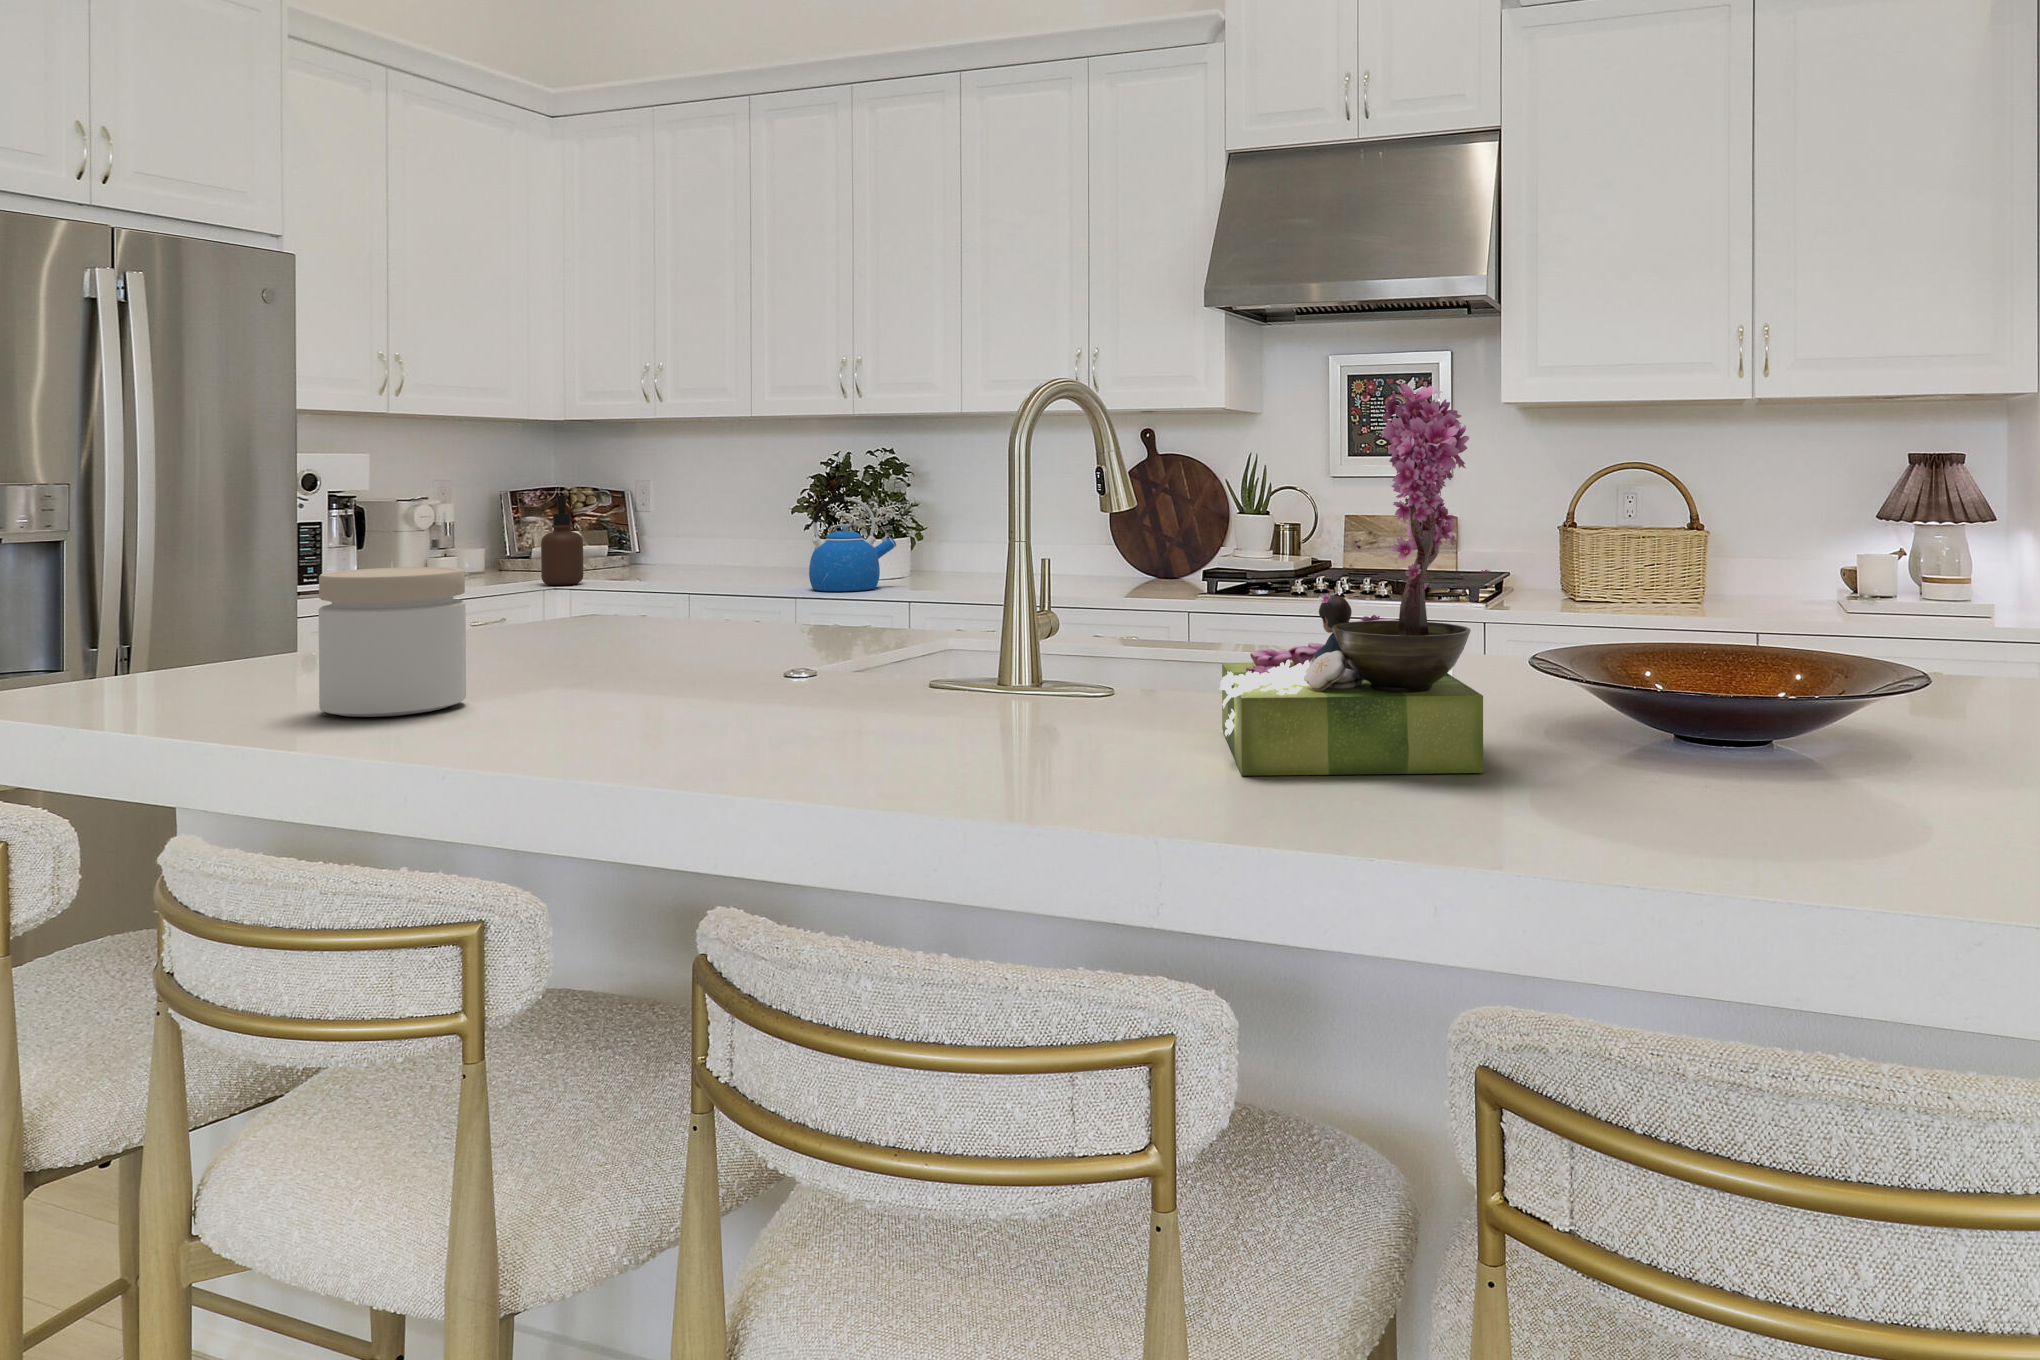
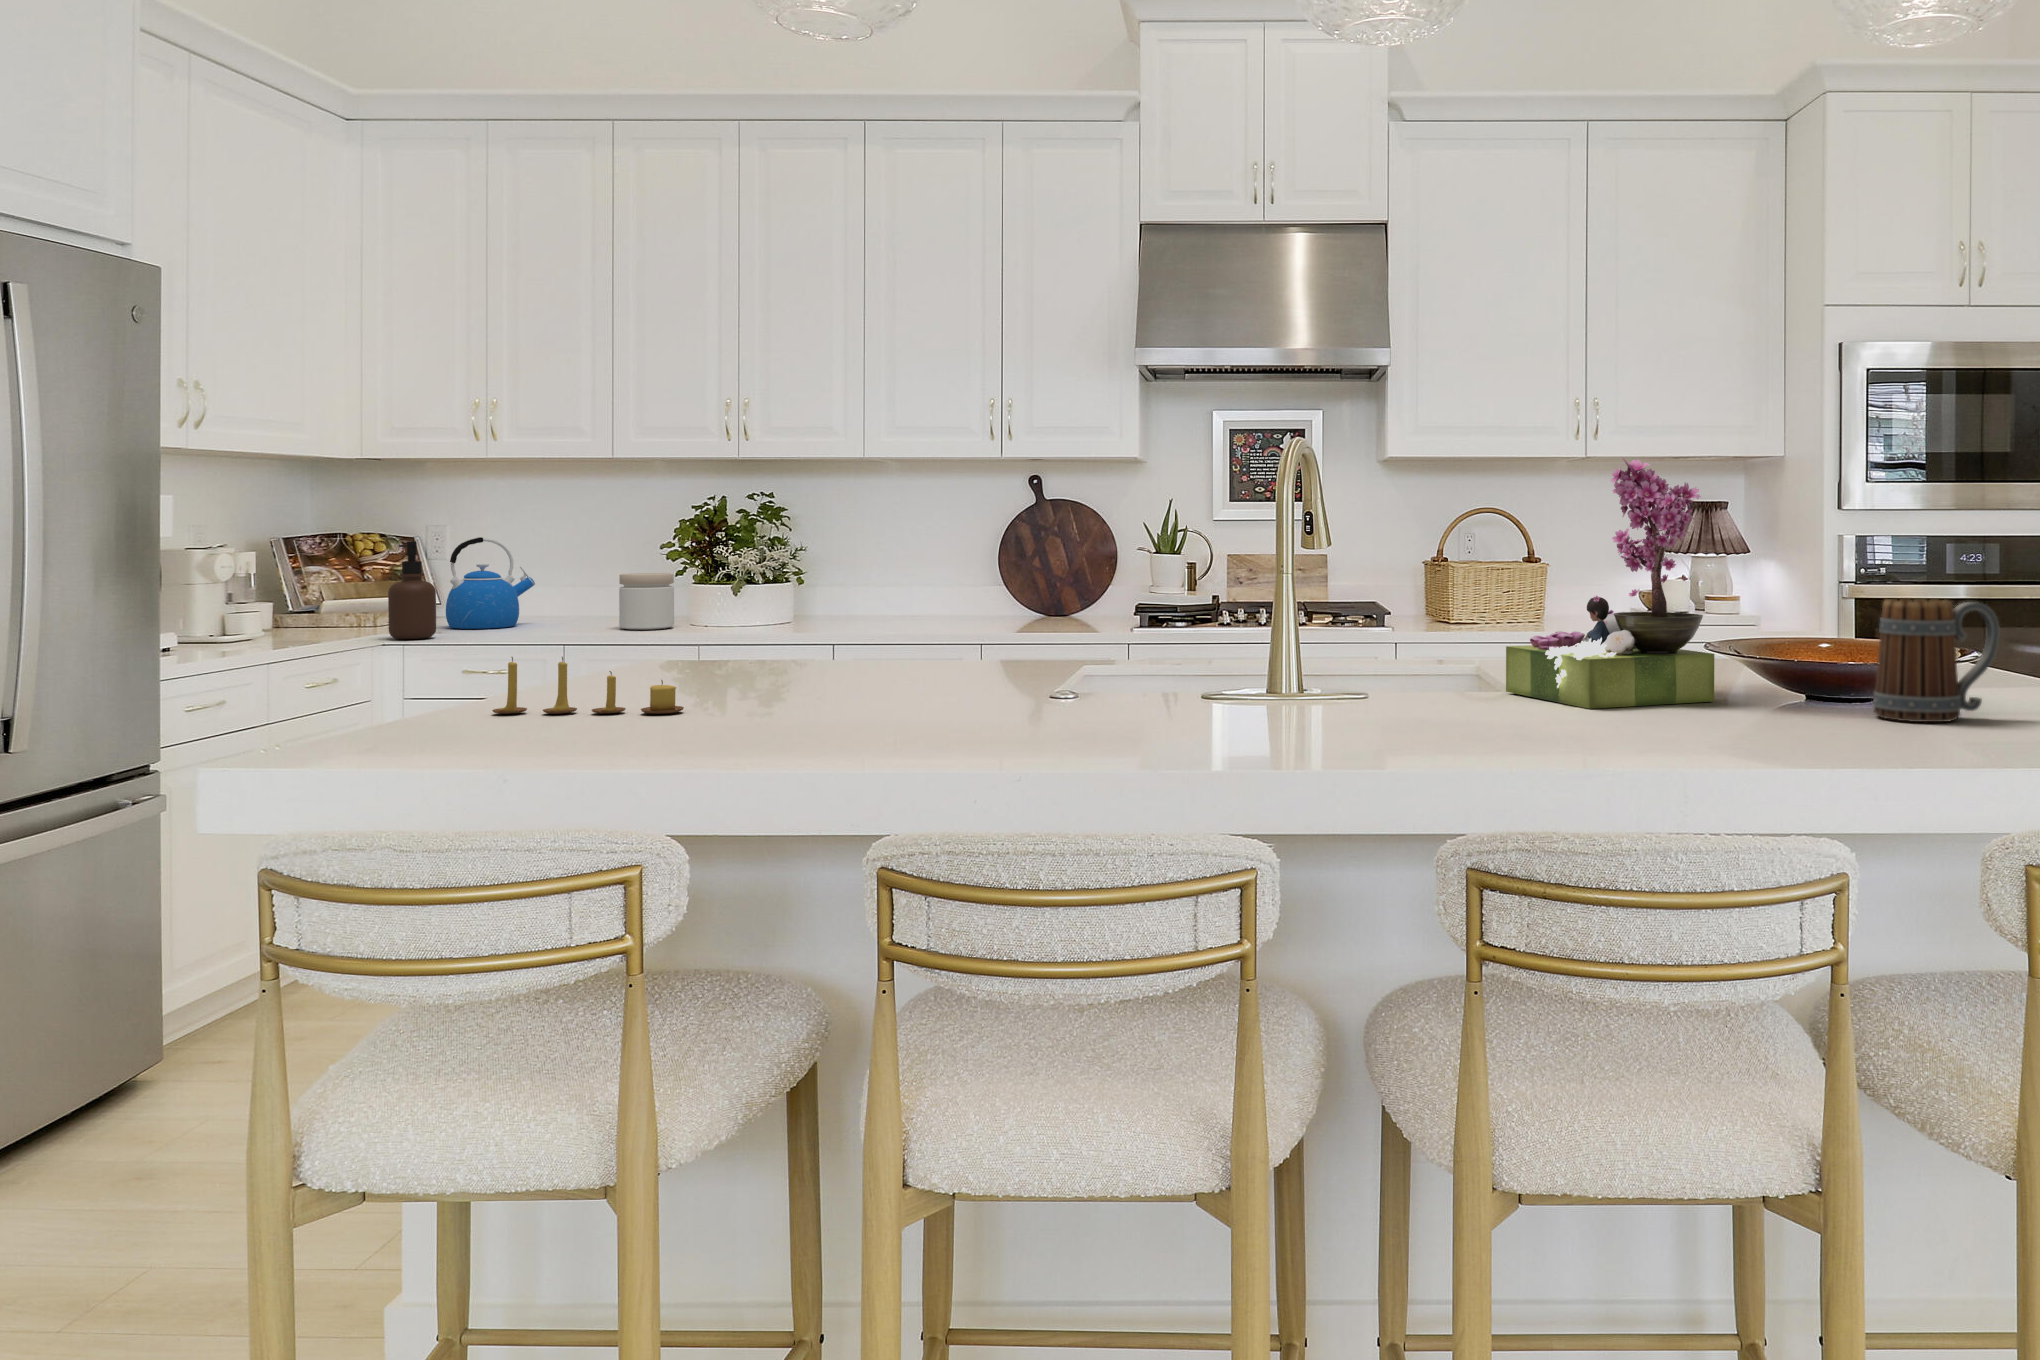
kettle: present [809,496,896,591] -> present [446,537,535,629]
jar: present [319,567,466,717] -> present [619,573,674,630]
mug: none [1666,624,1918,868] -> present [1873,599,2000,722]
candle: none [58,628,229,702] -> present [492,657,684,714]

